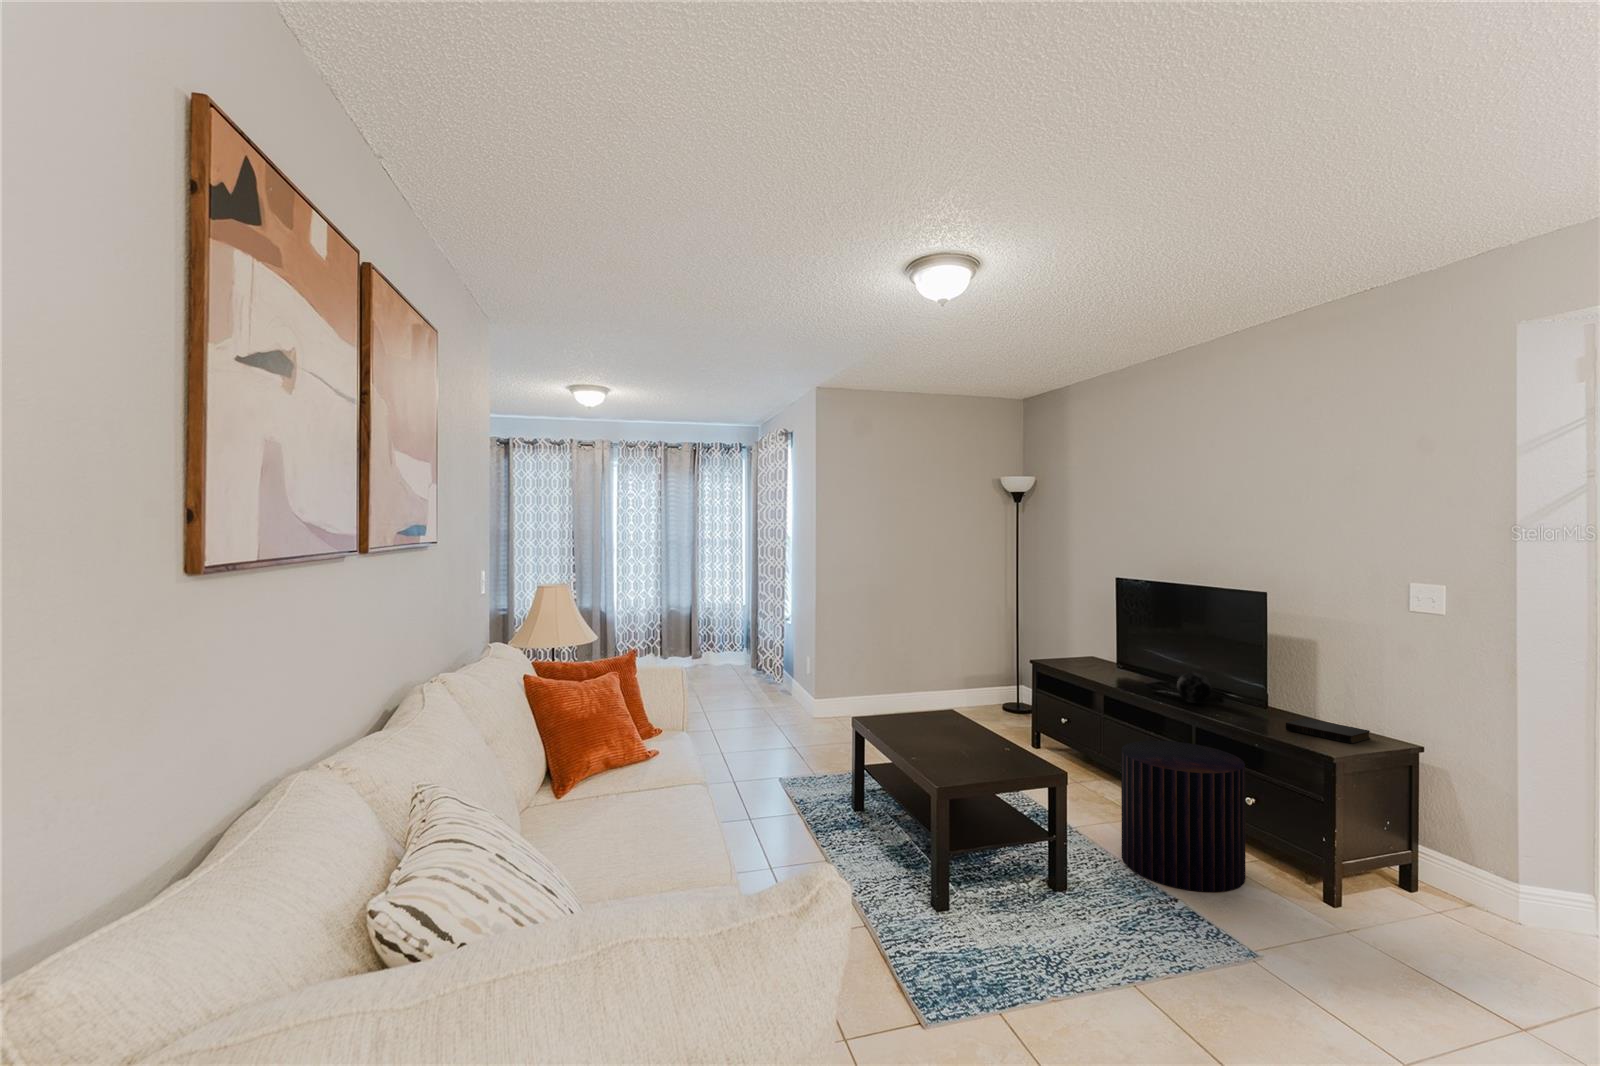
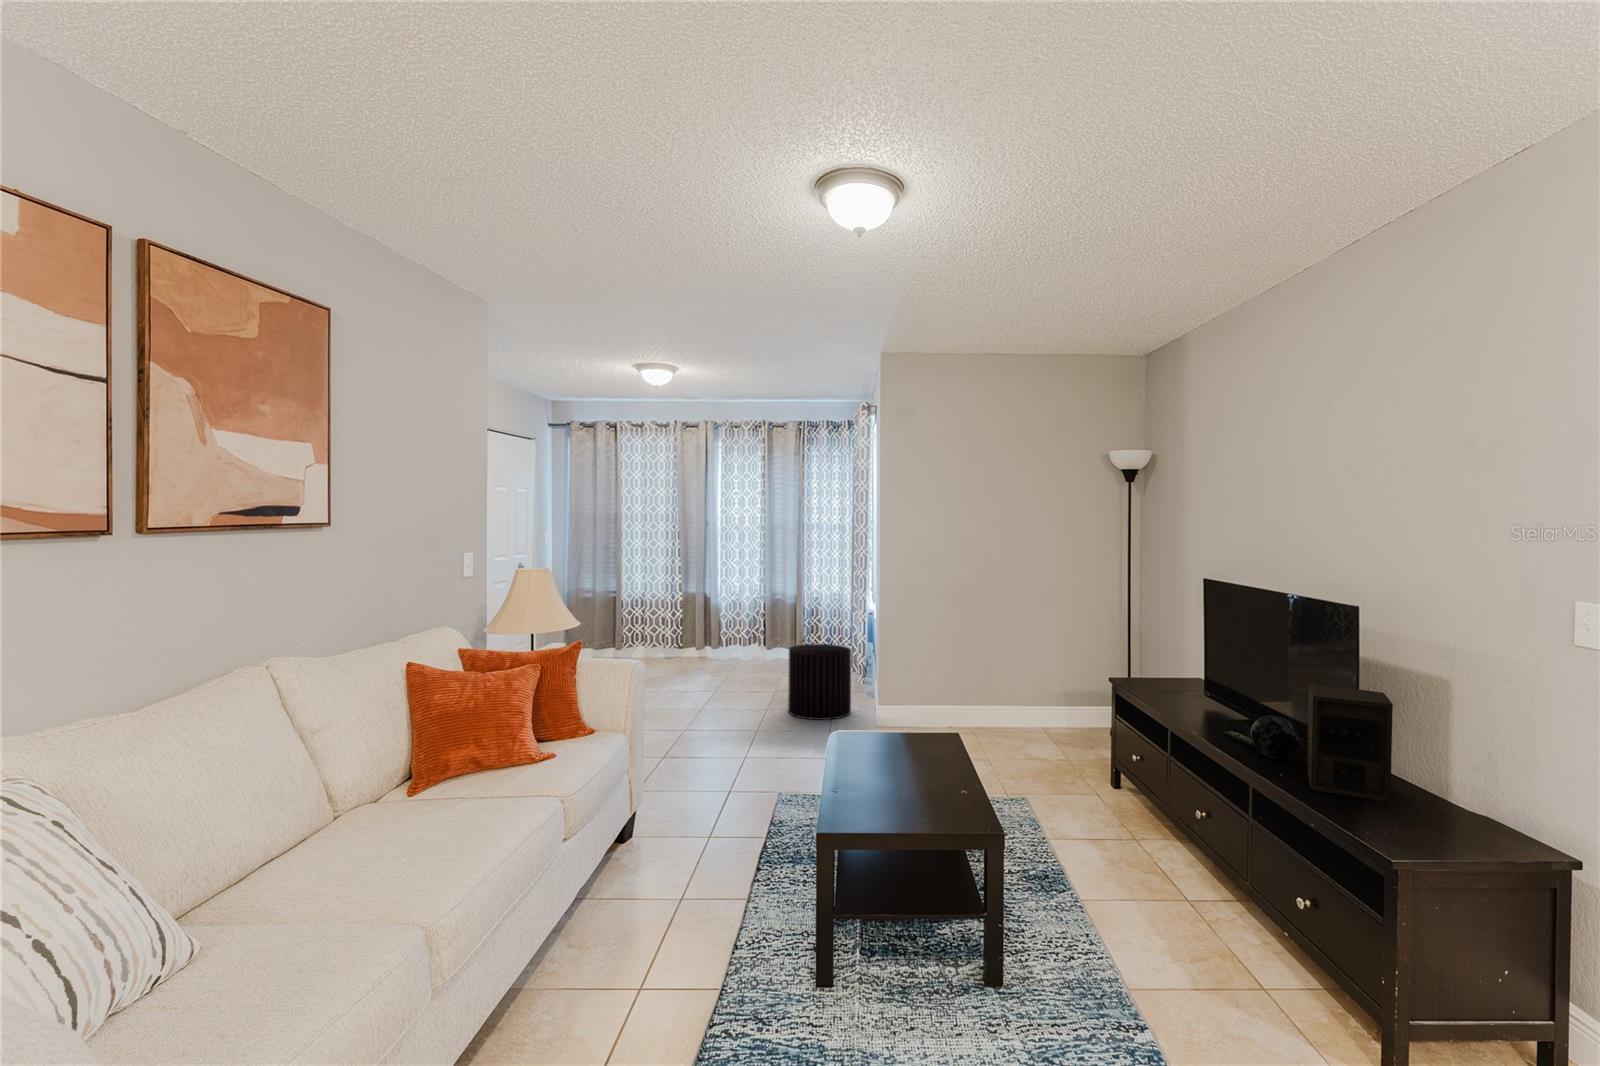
speaker: none [1223,646,1289,722] -> present [1307,685,1393,802]
book: present [1286,718,1370,743] -> none [1370,800,1504,849]
pouf: present [1121,741,1246,892] -> present [788,644,851,720]

